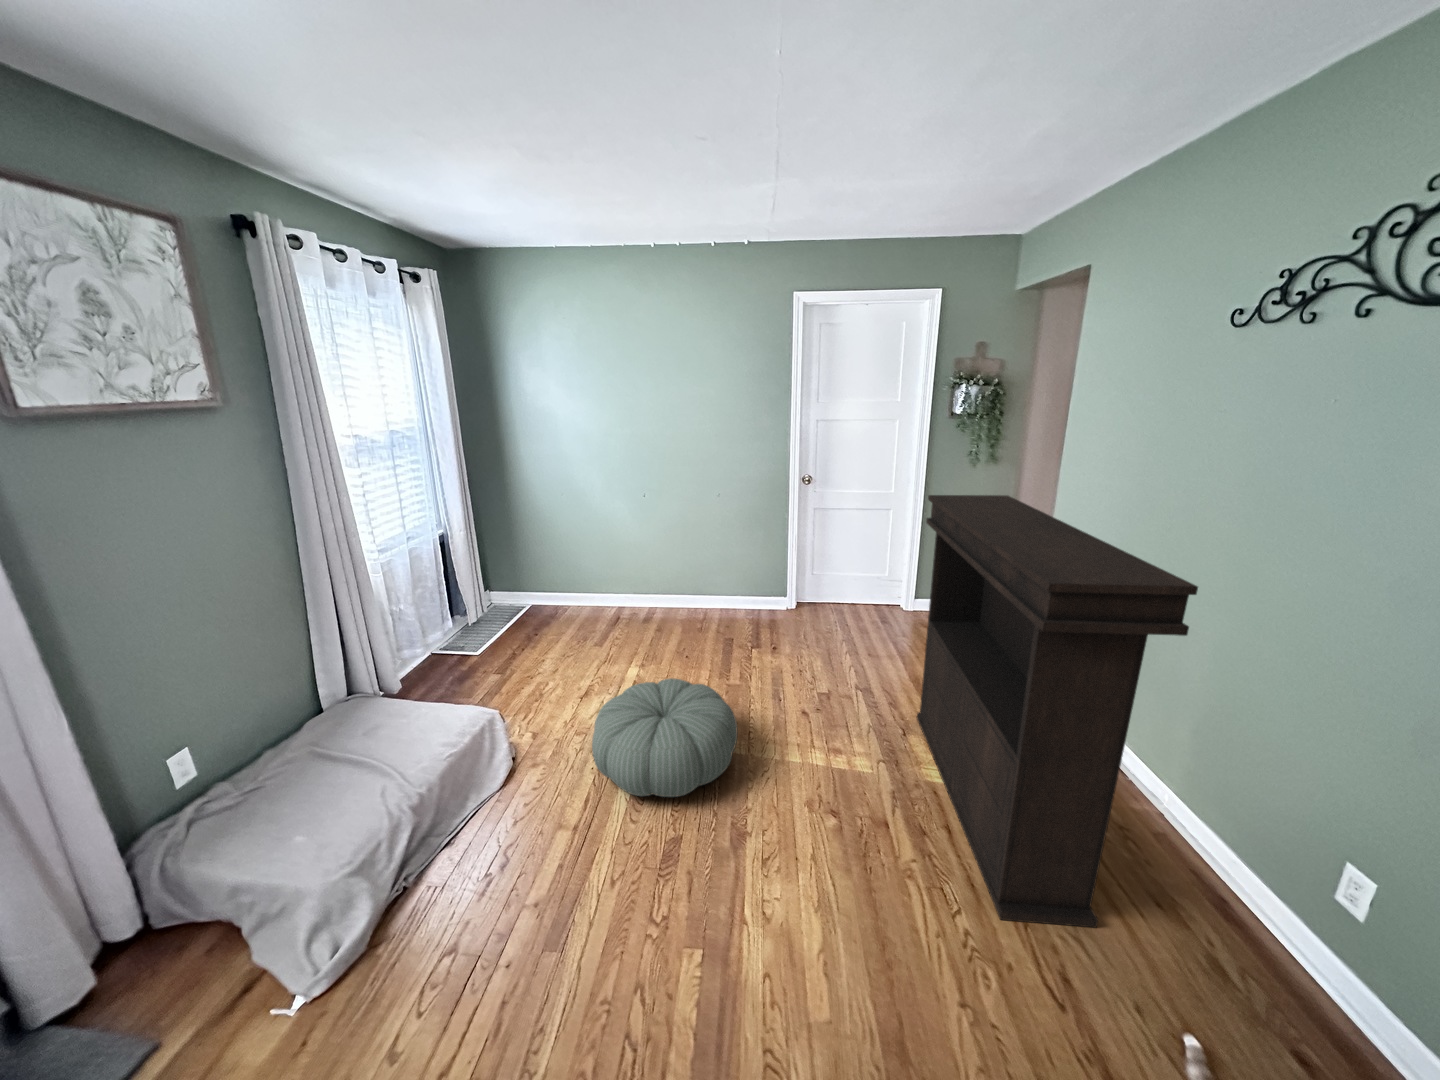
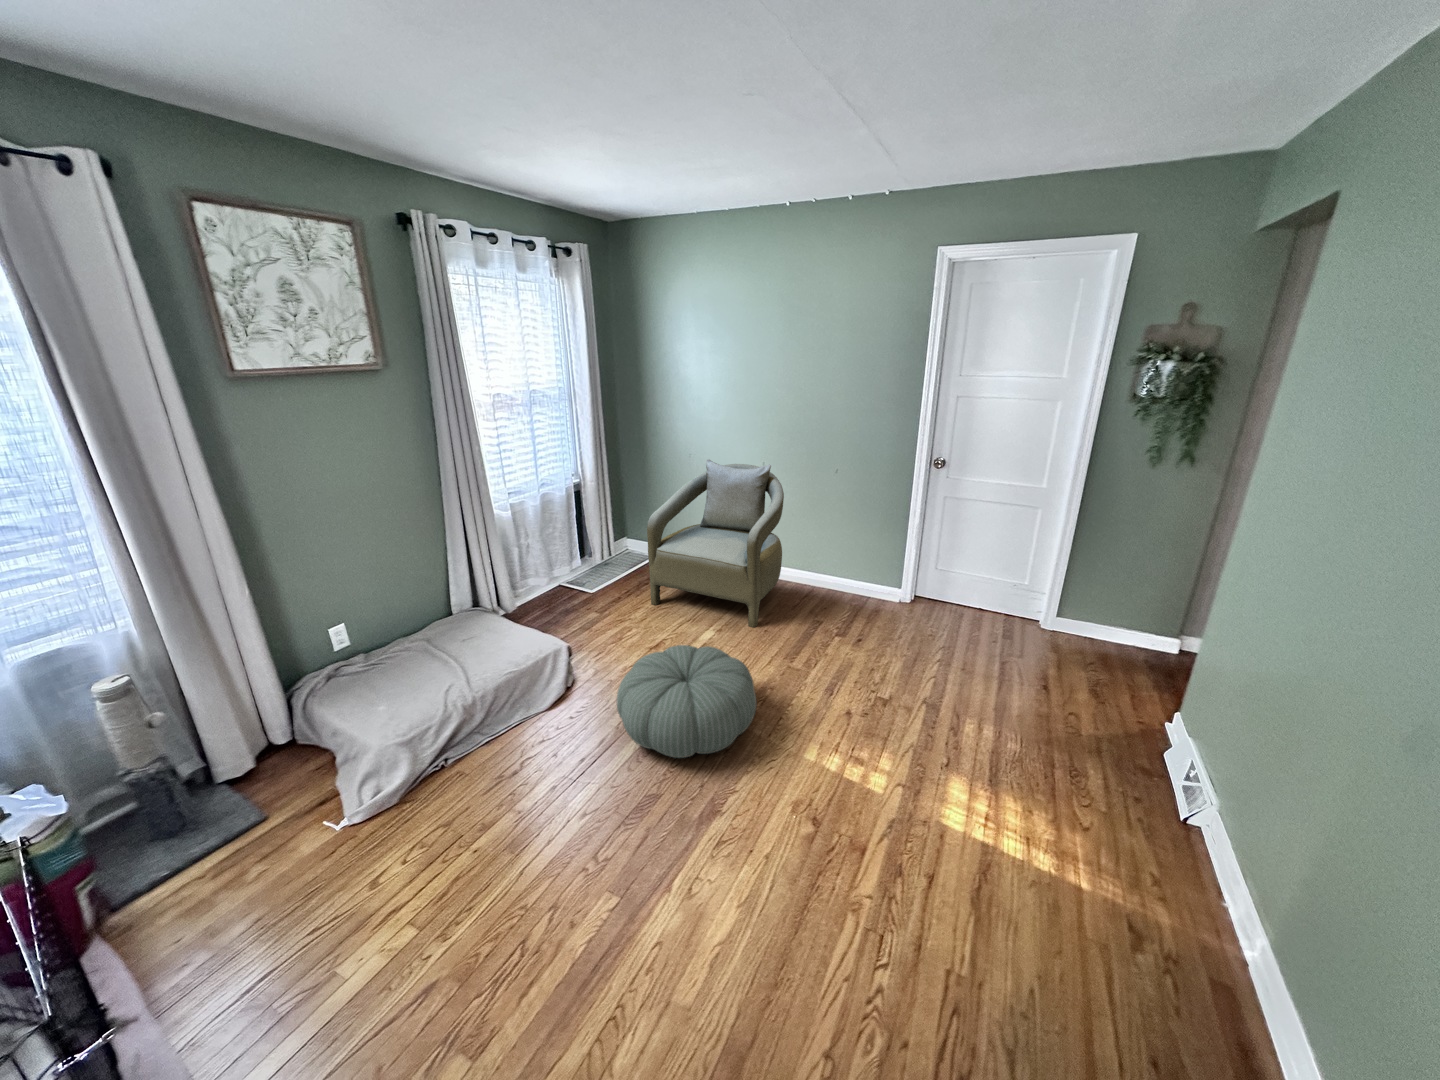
armchair: none [547,495,684,657] -> present [647,459,784,627]
console table: present [917,495,1198,927] -> none [929,496,1201,1059]

